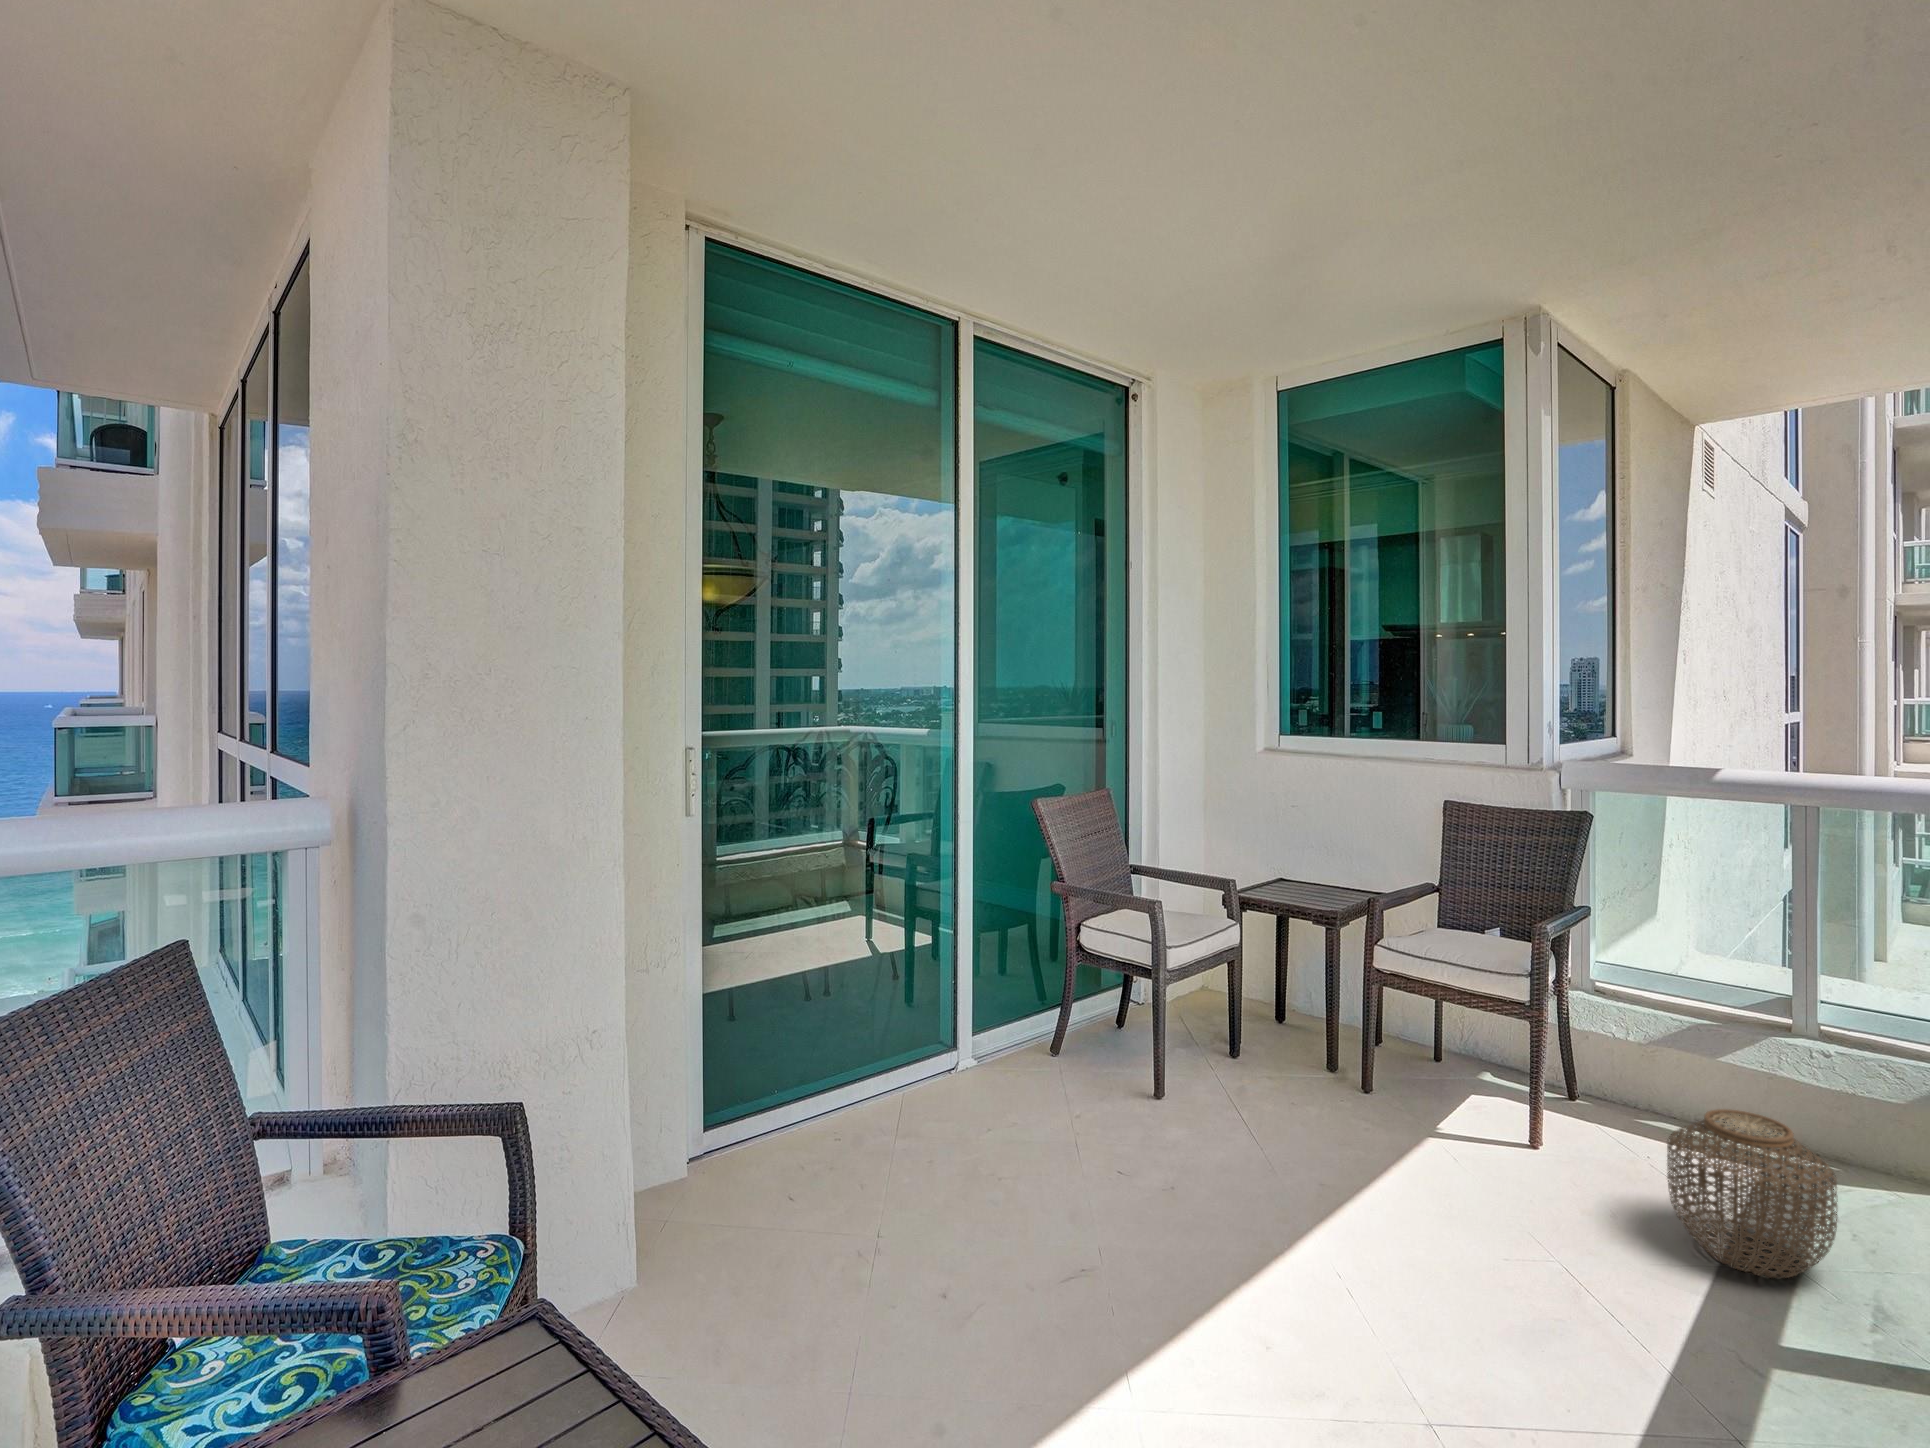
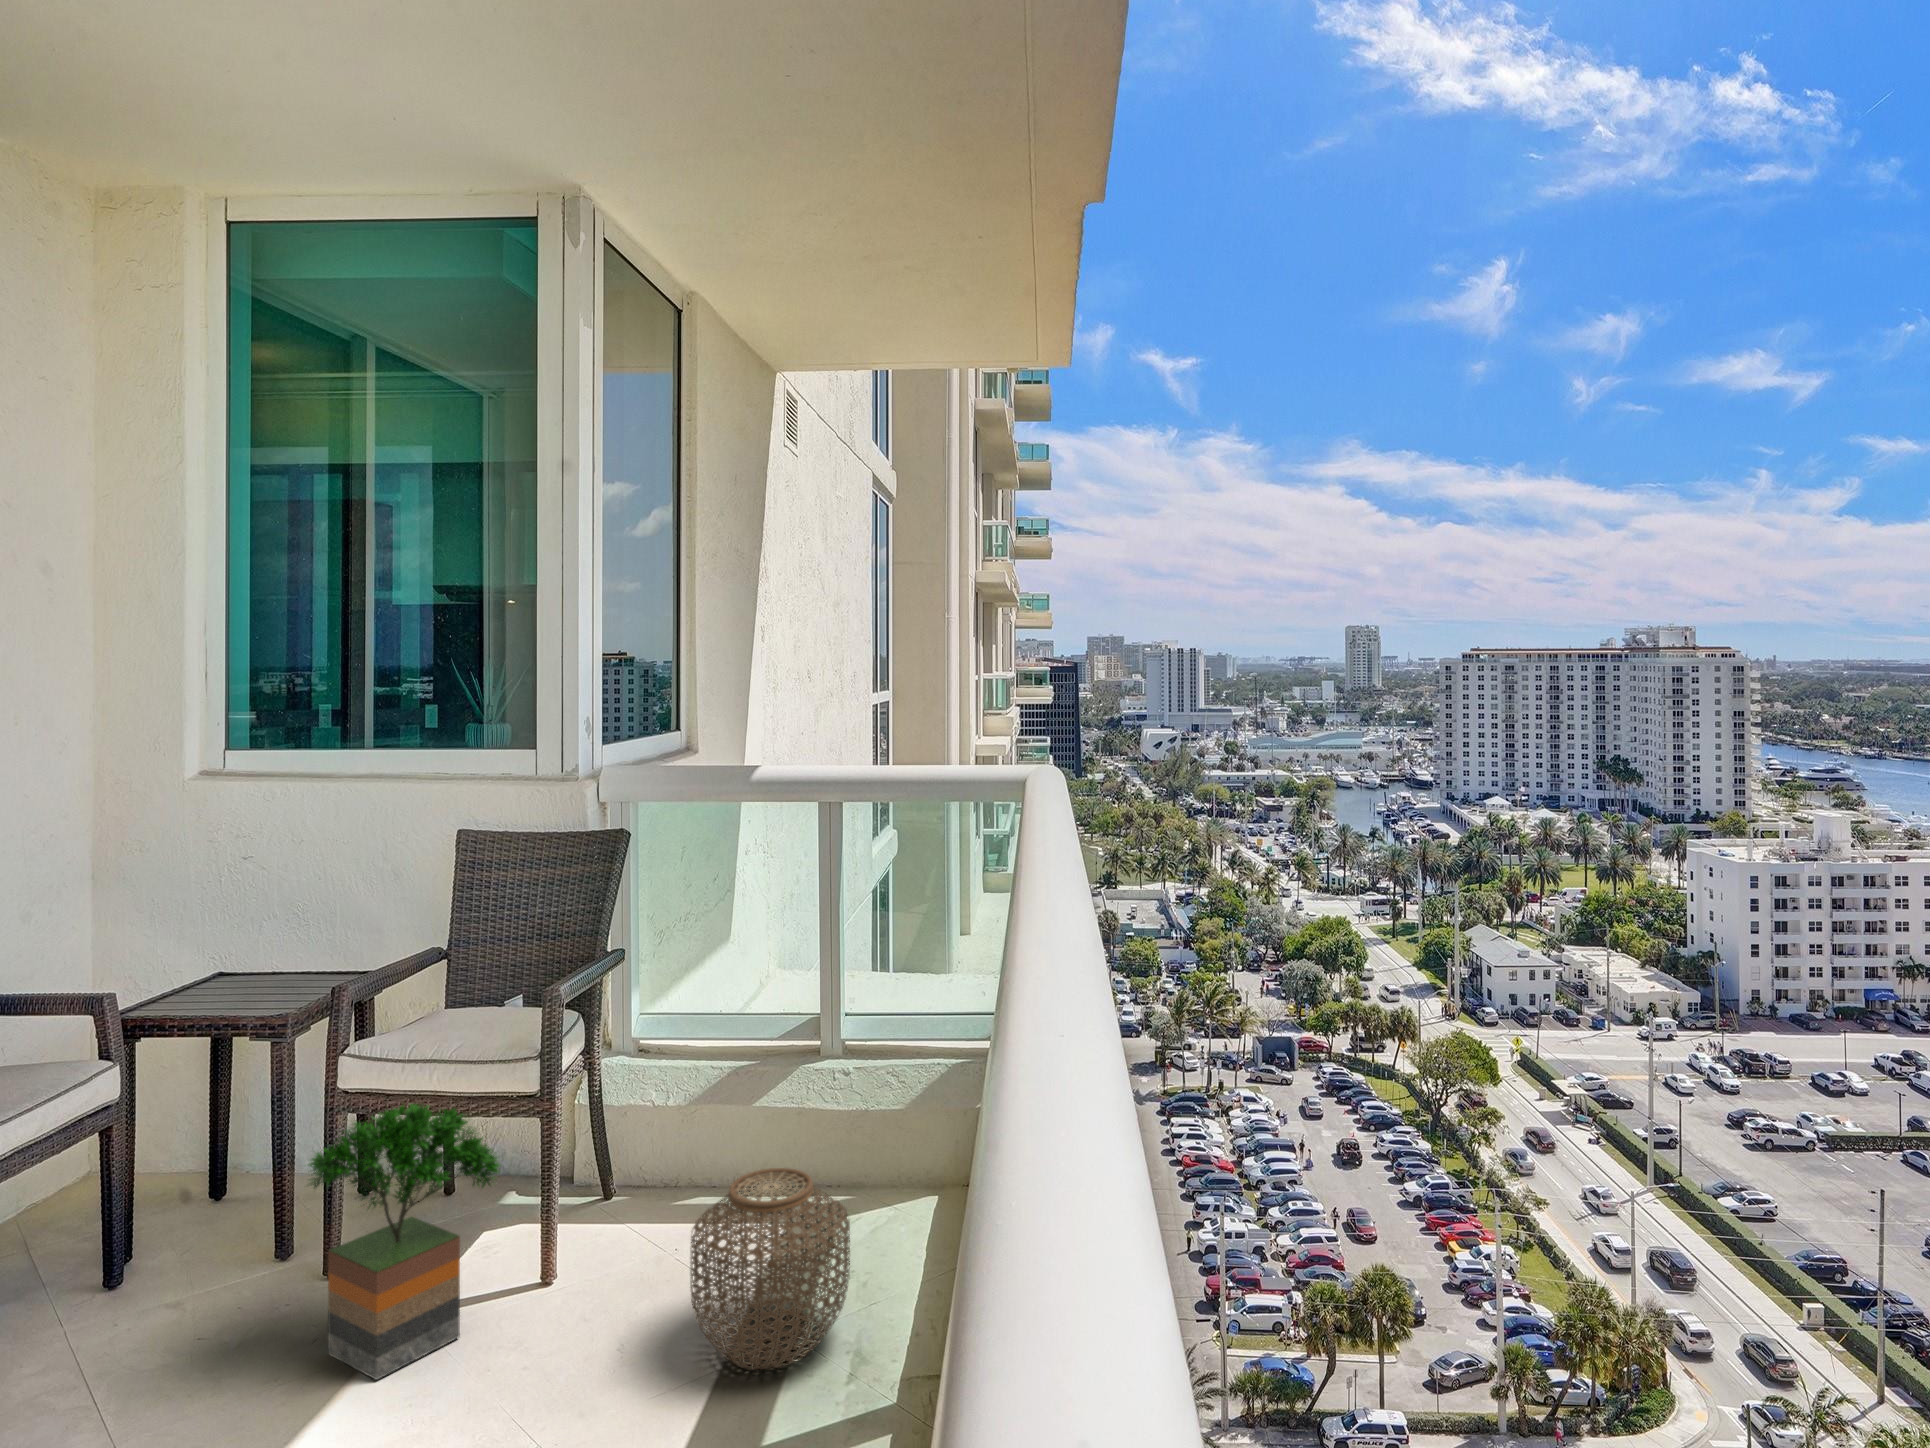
potted tree: none [1364,985,1501,1164] -> present [308,1104,500,1380]

